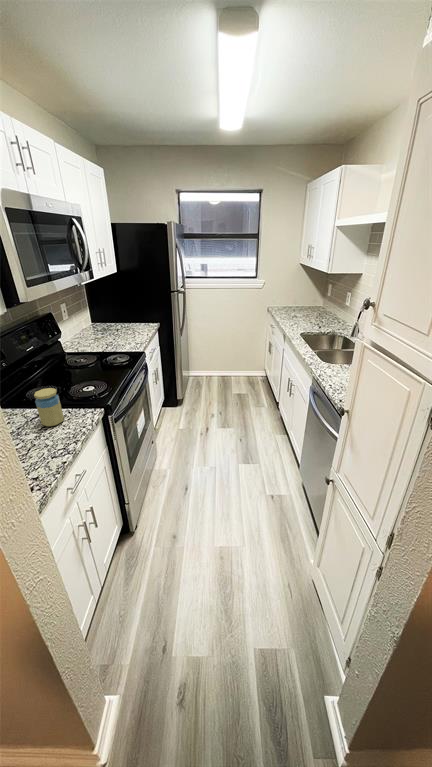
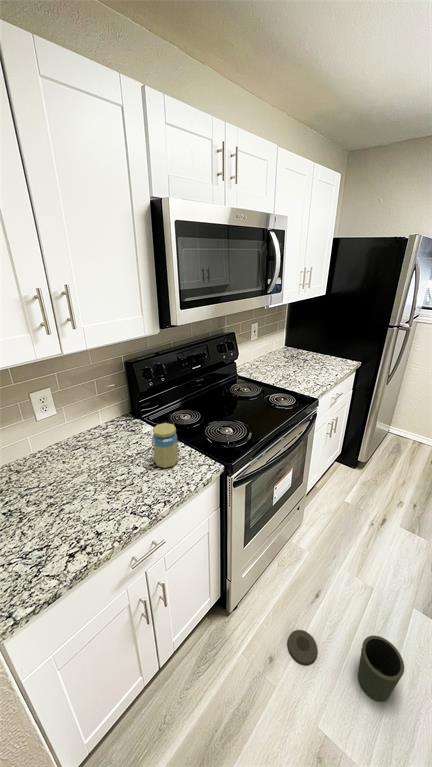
trash can: none [179,481,245,528] -> present [287,630,404,701]

